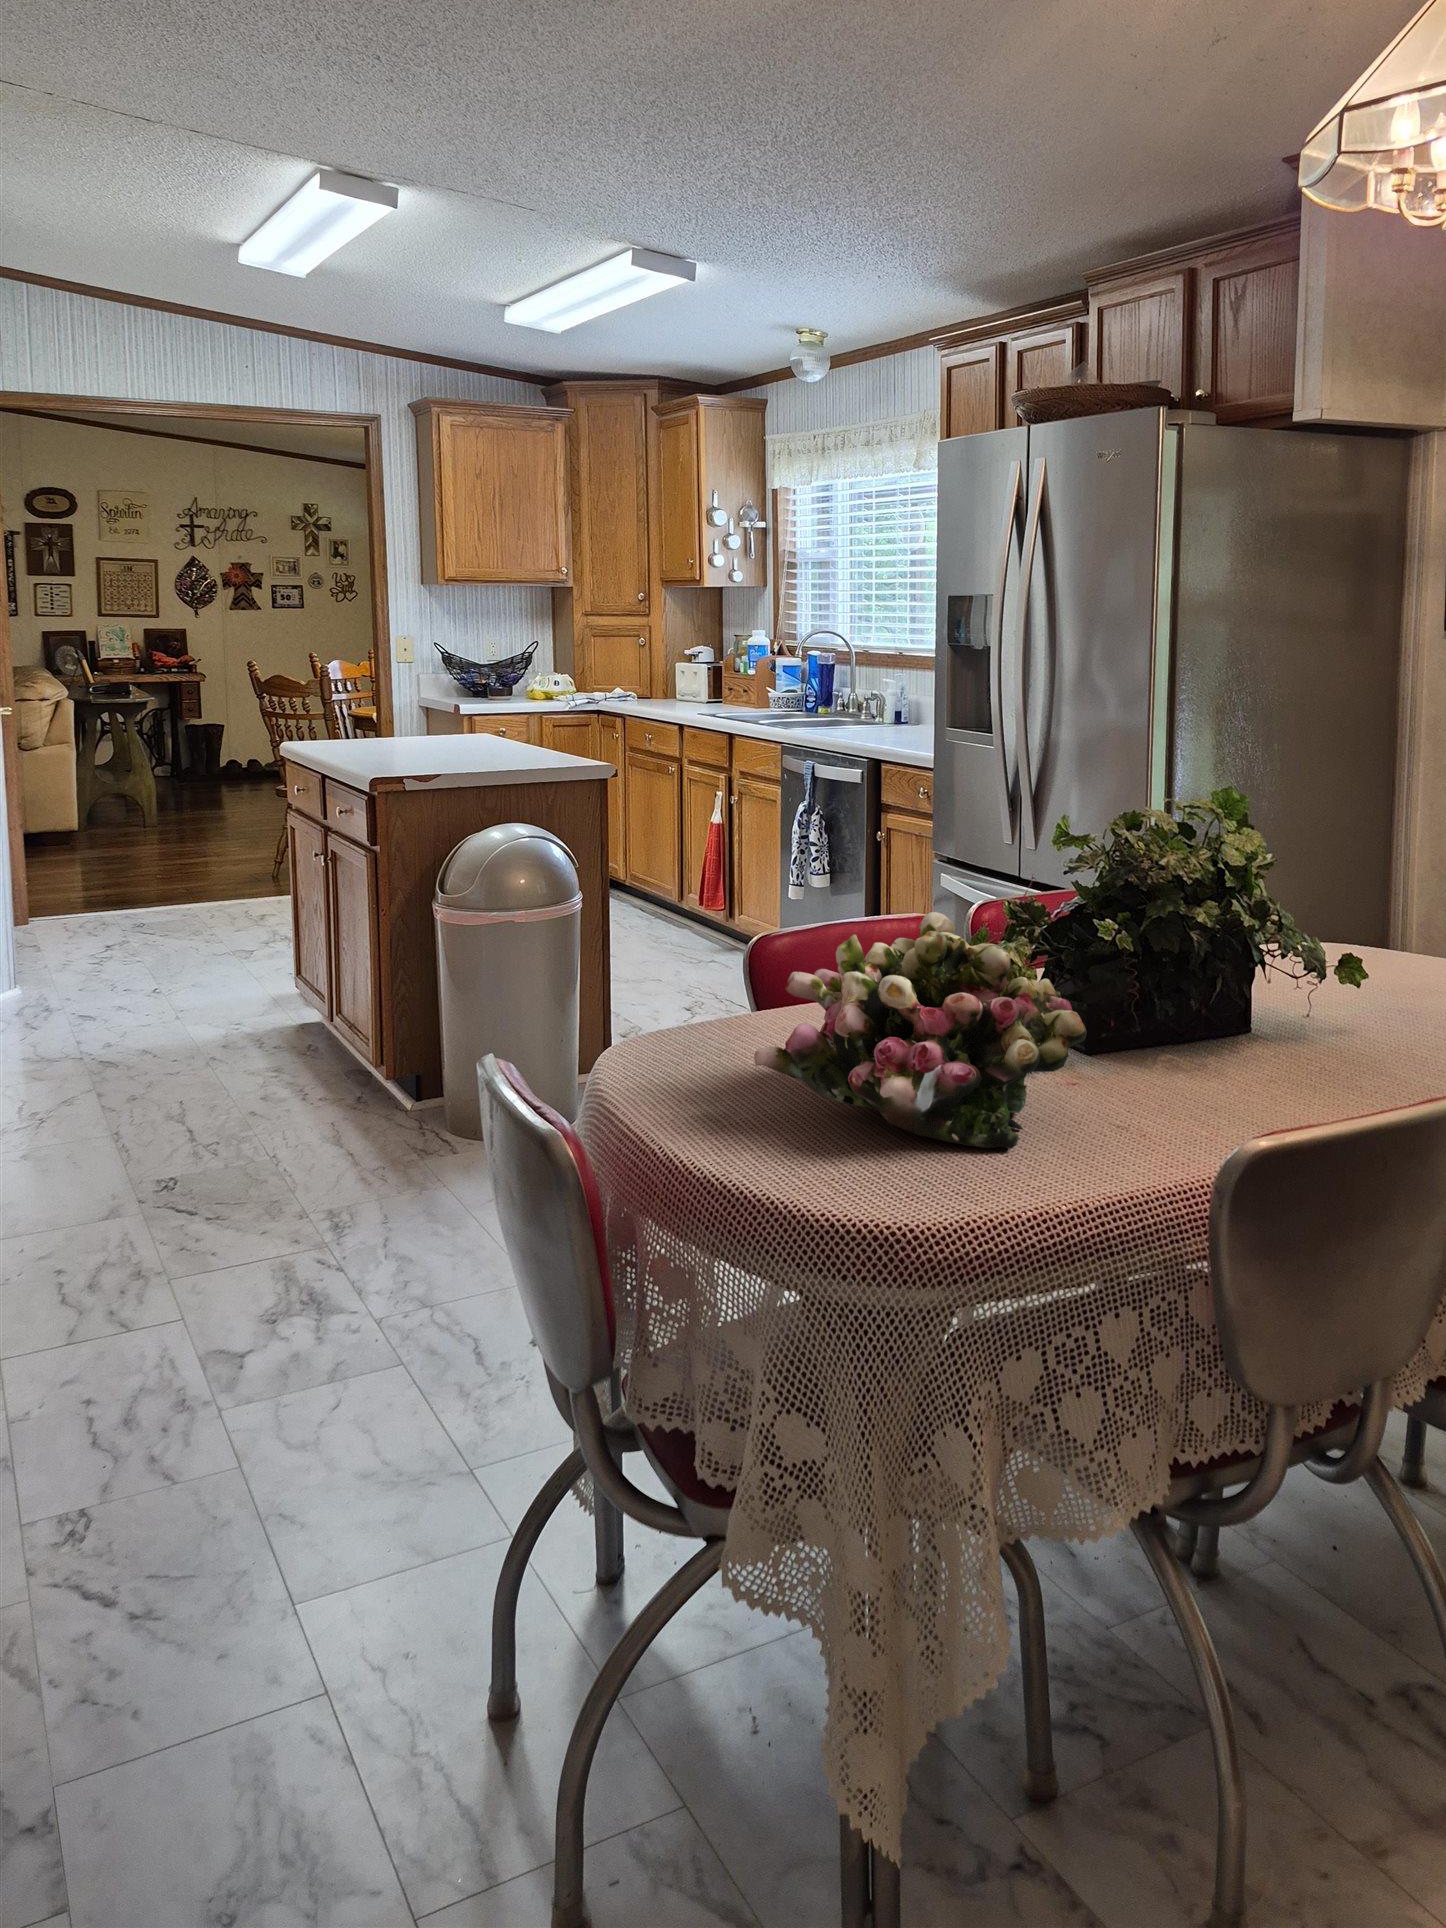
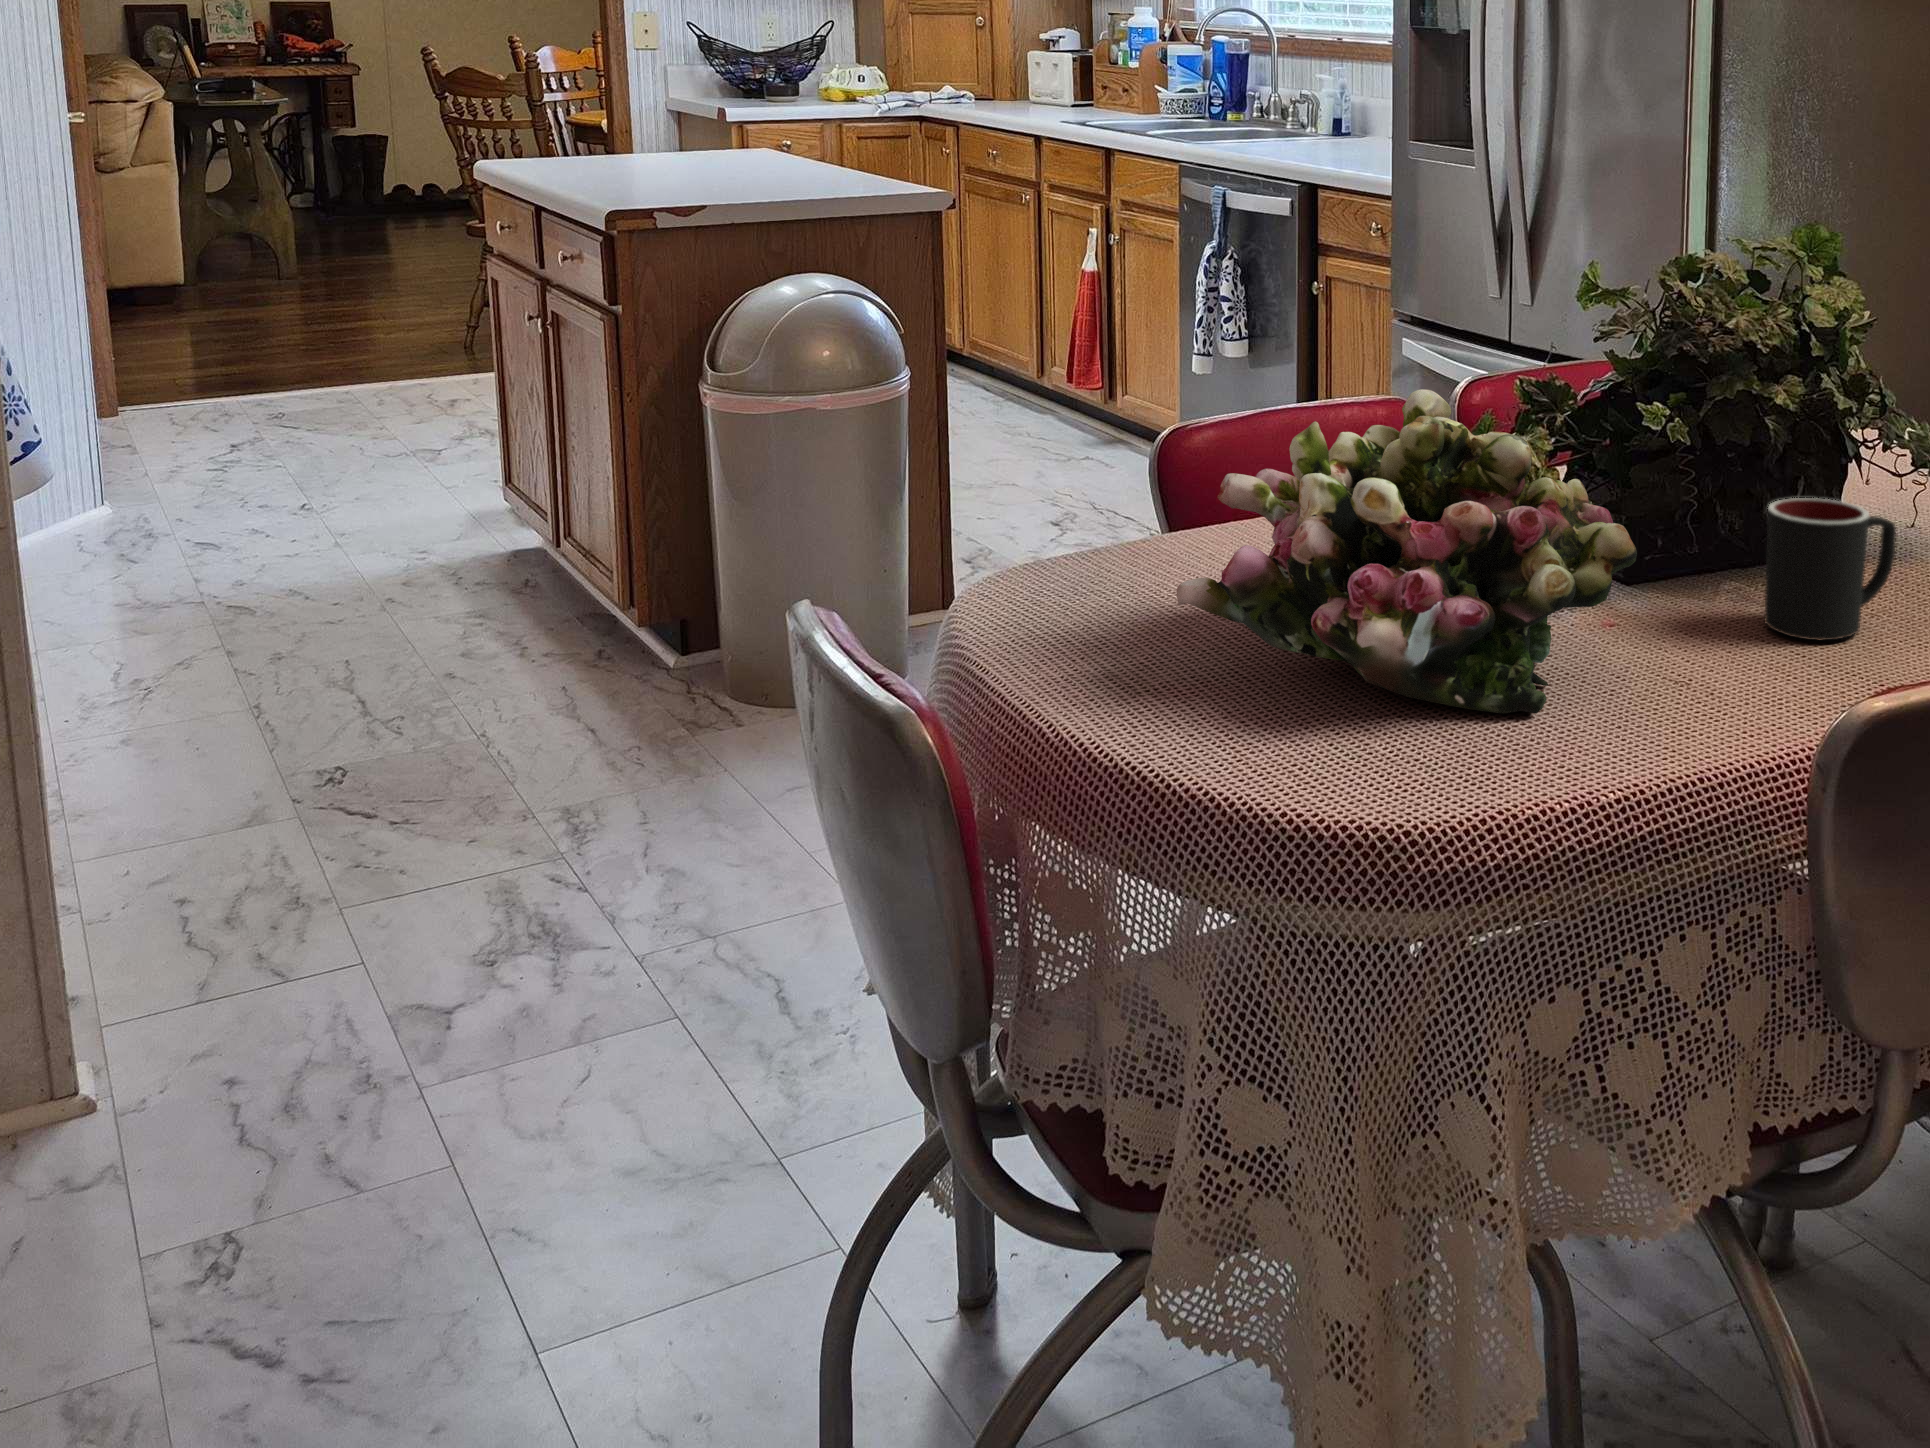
mug: none [1188,995,1287,1101] -> present [1765,498,1896,641]

